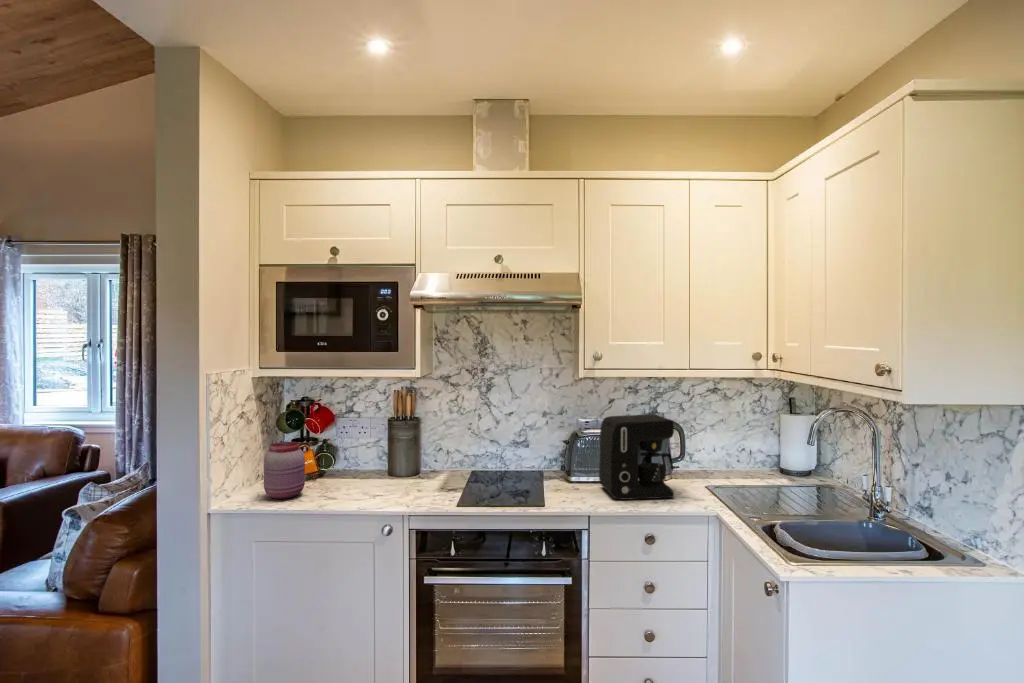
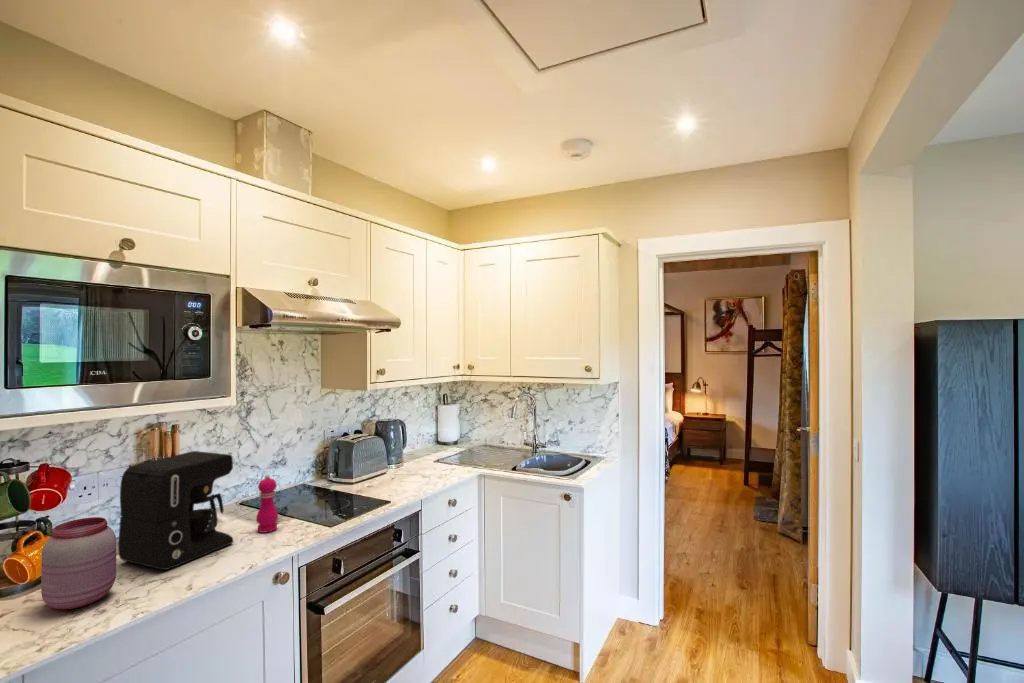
coffee maker: present [599,414,674,499] -> present [118,451,233,570]
pepper mill: none [421,443,440,496] -> present [256,474,278,533]

